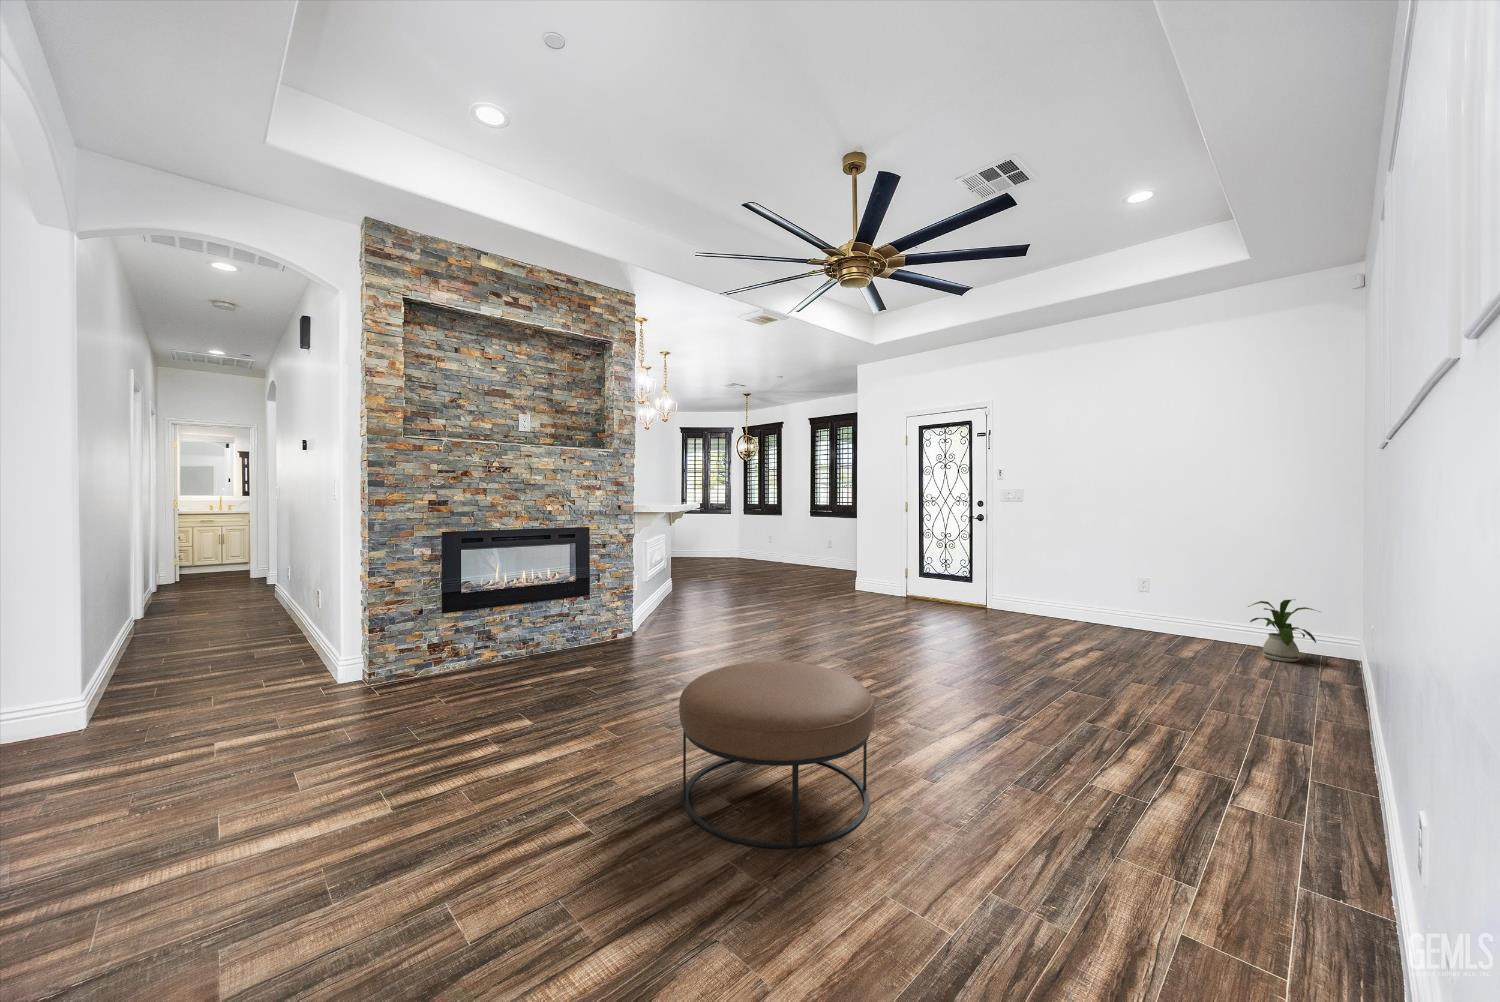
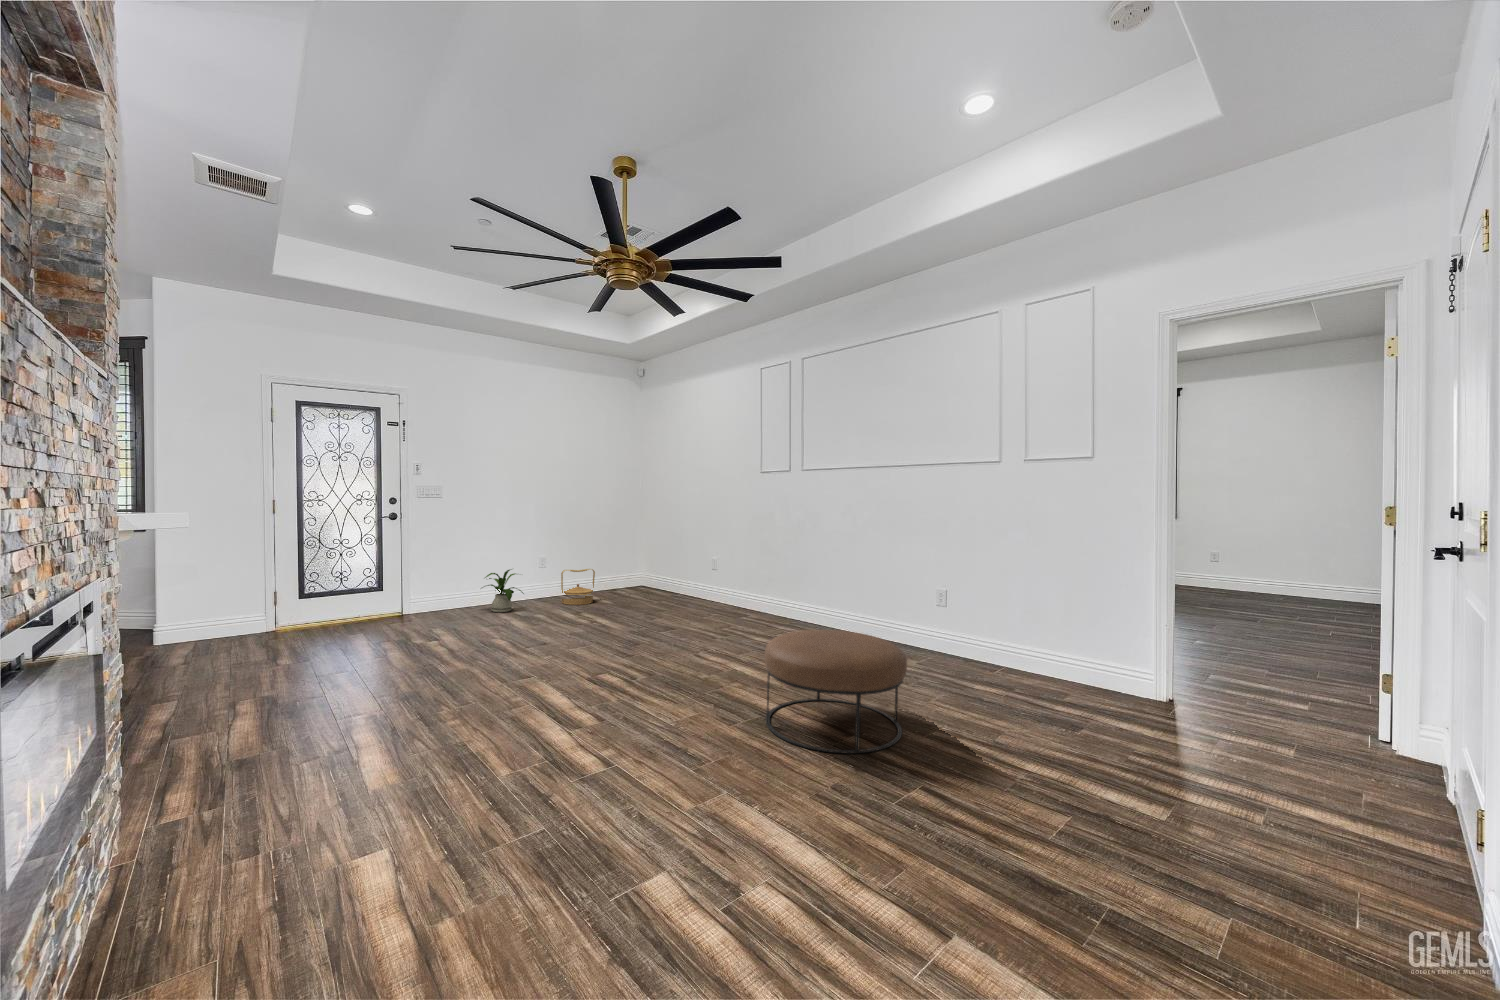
woven basket: none [1149,591,1208,647] -> present [561,569,595,605]
house plant: present [1248,599,1320,662] -> present [482,569,524,612]

